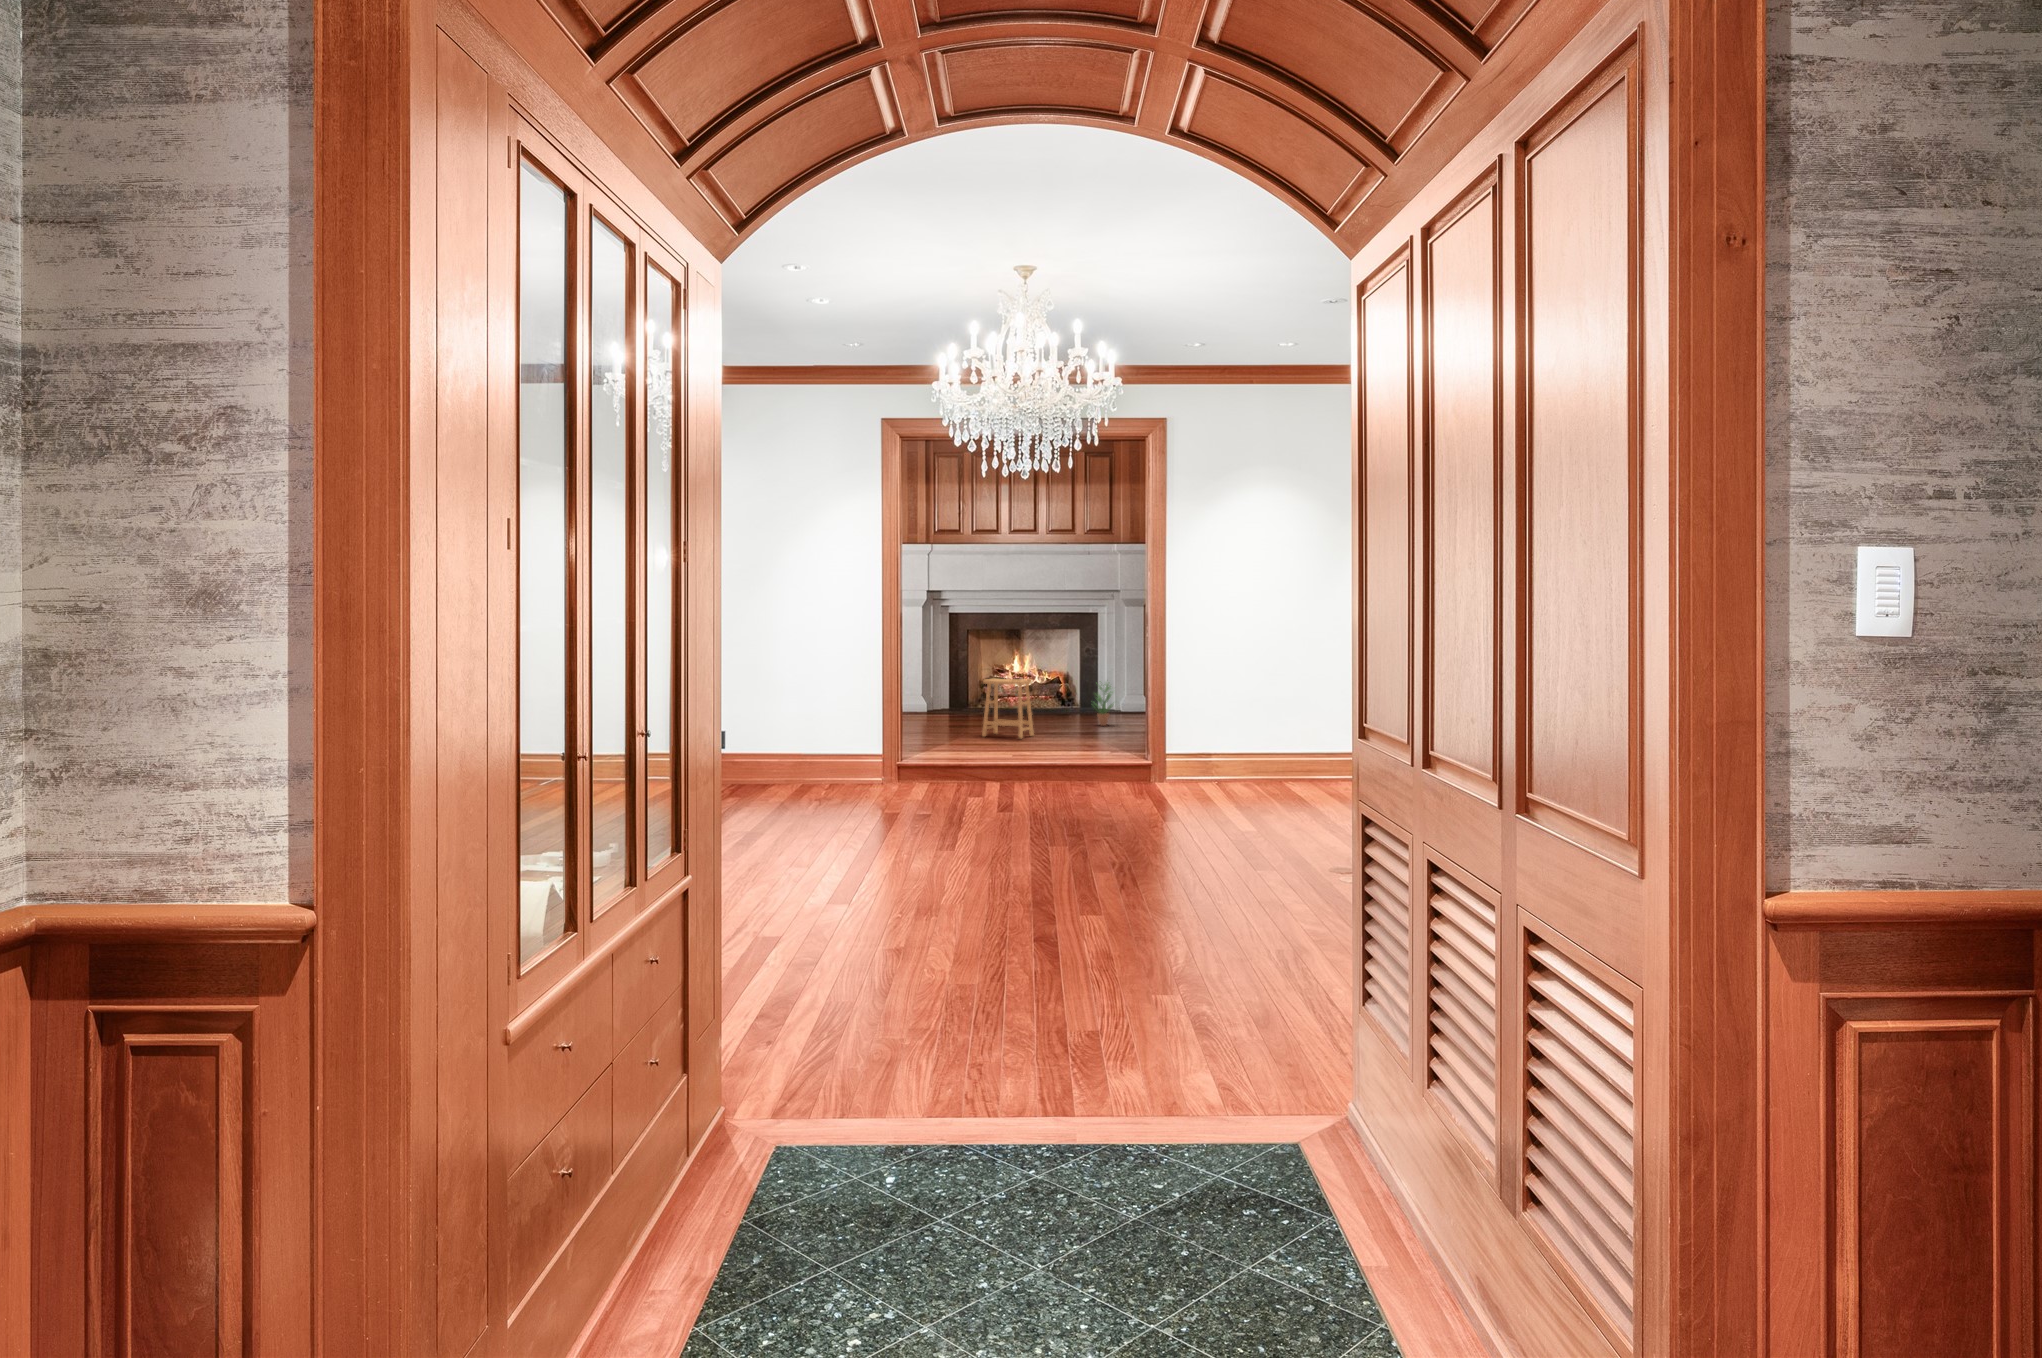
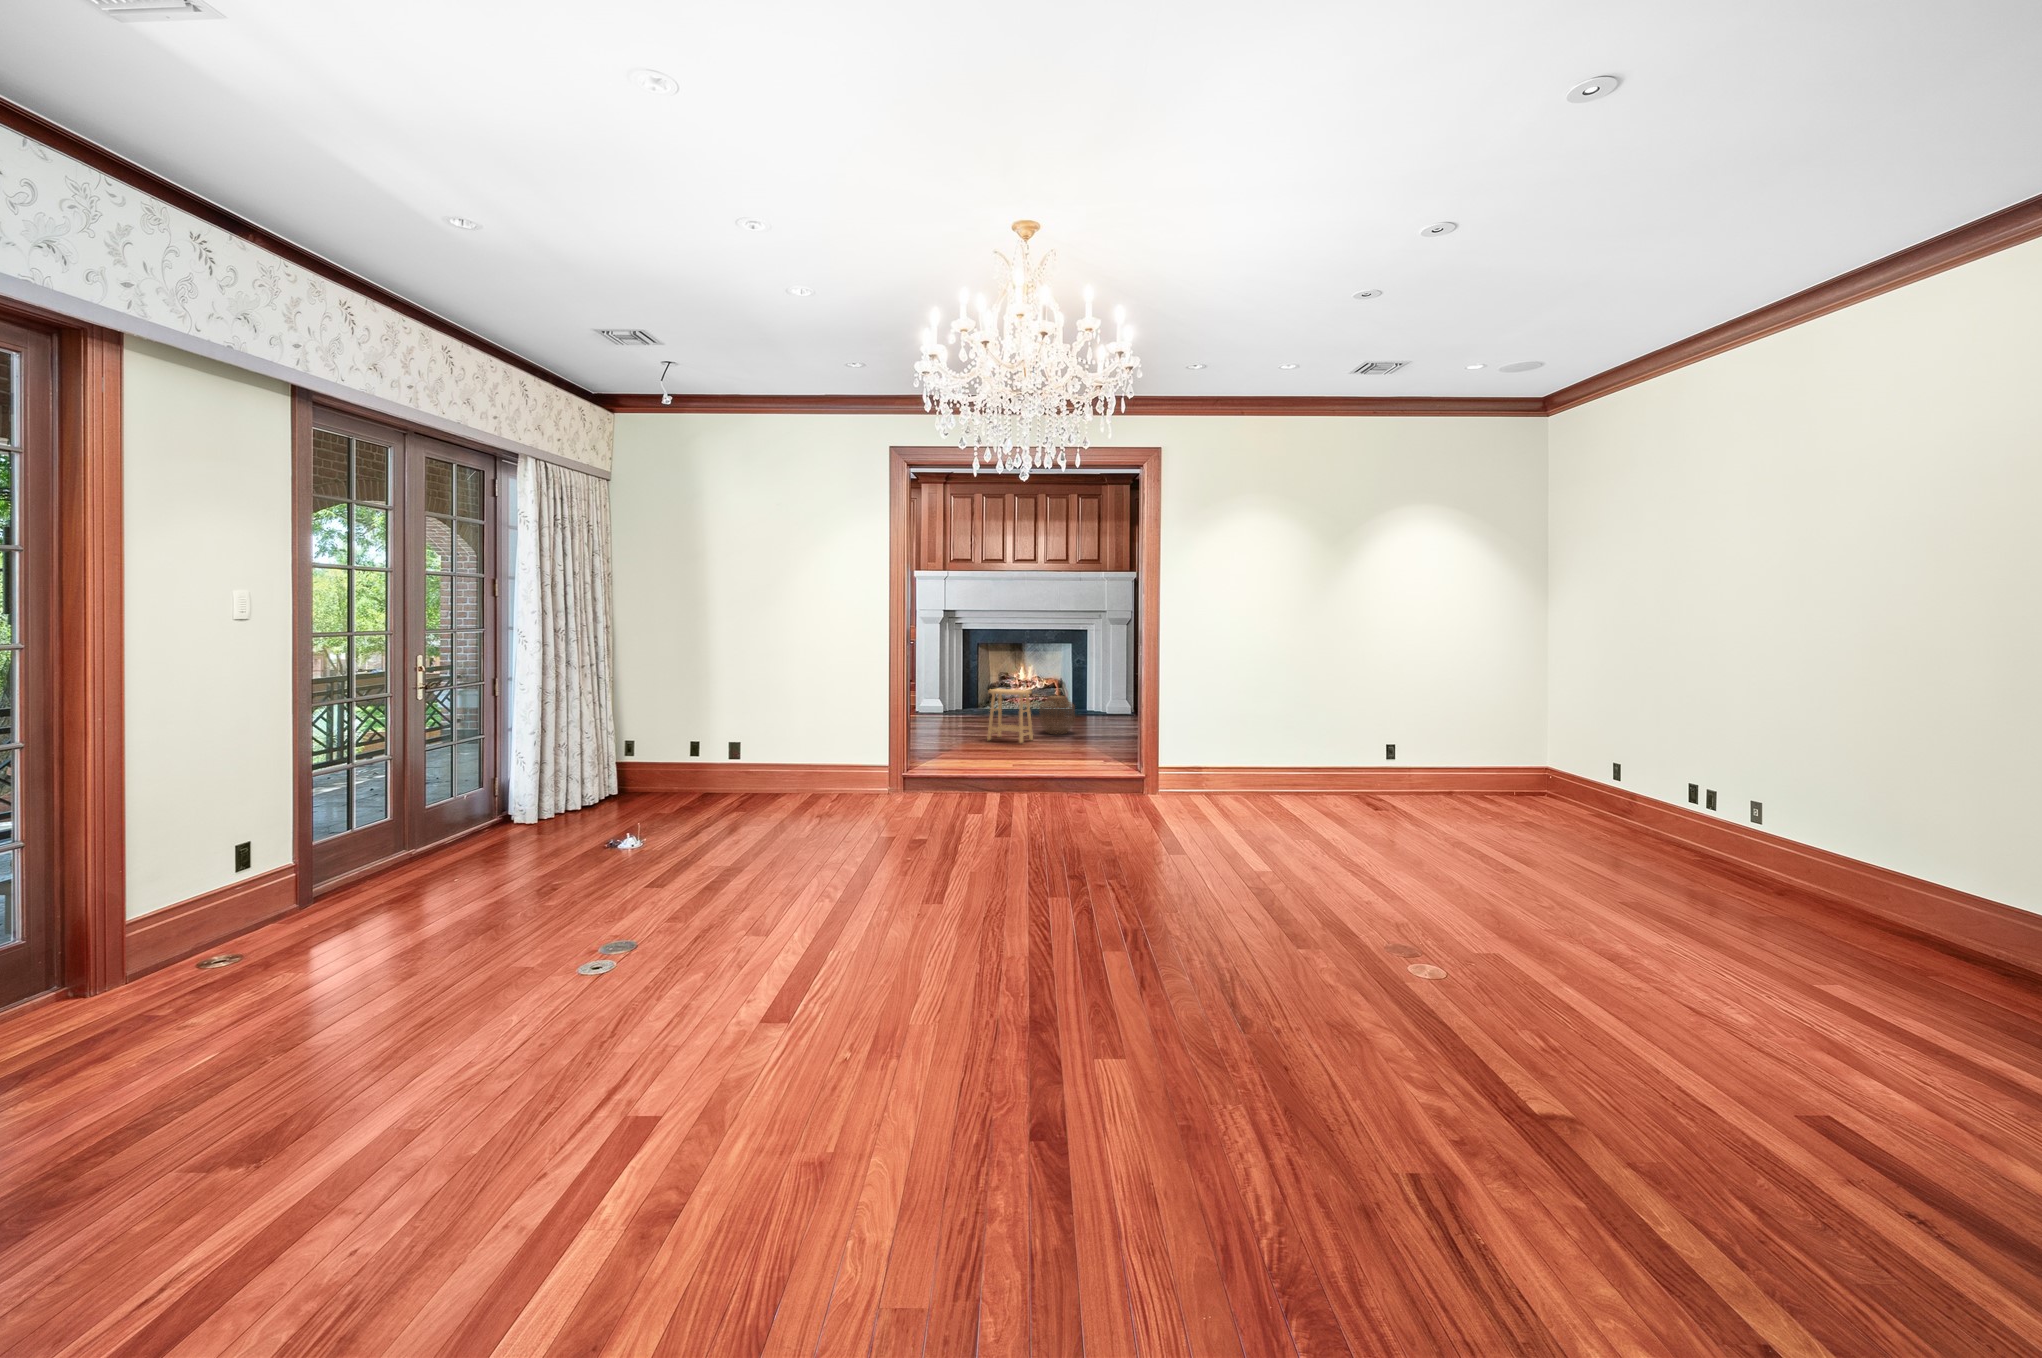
potted plant: present [1094,684,1113,726] -> none [1083,688,1106,729]
woven basket: none [1041,687,1081,731] -> present [1040,696,1075,734]

